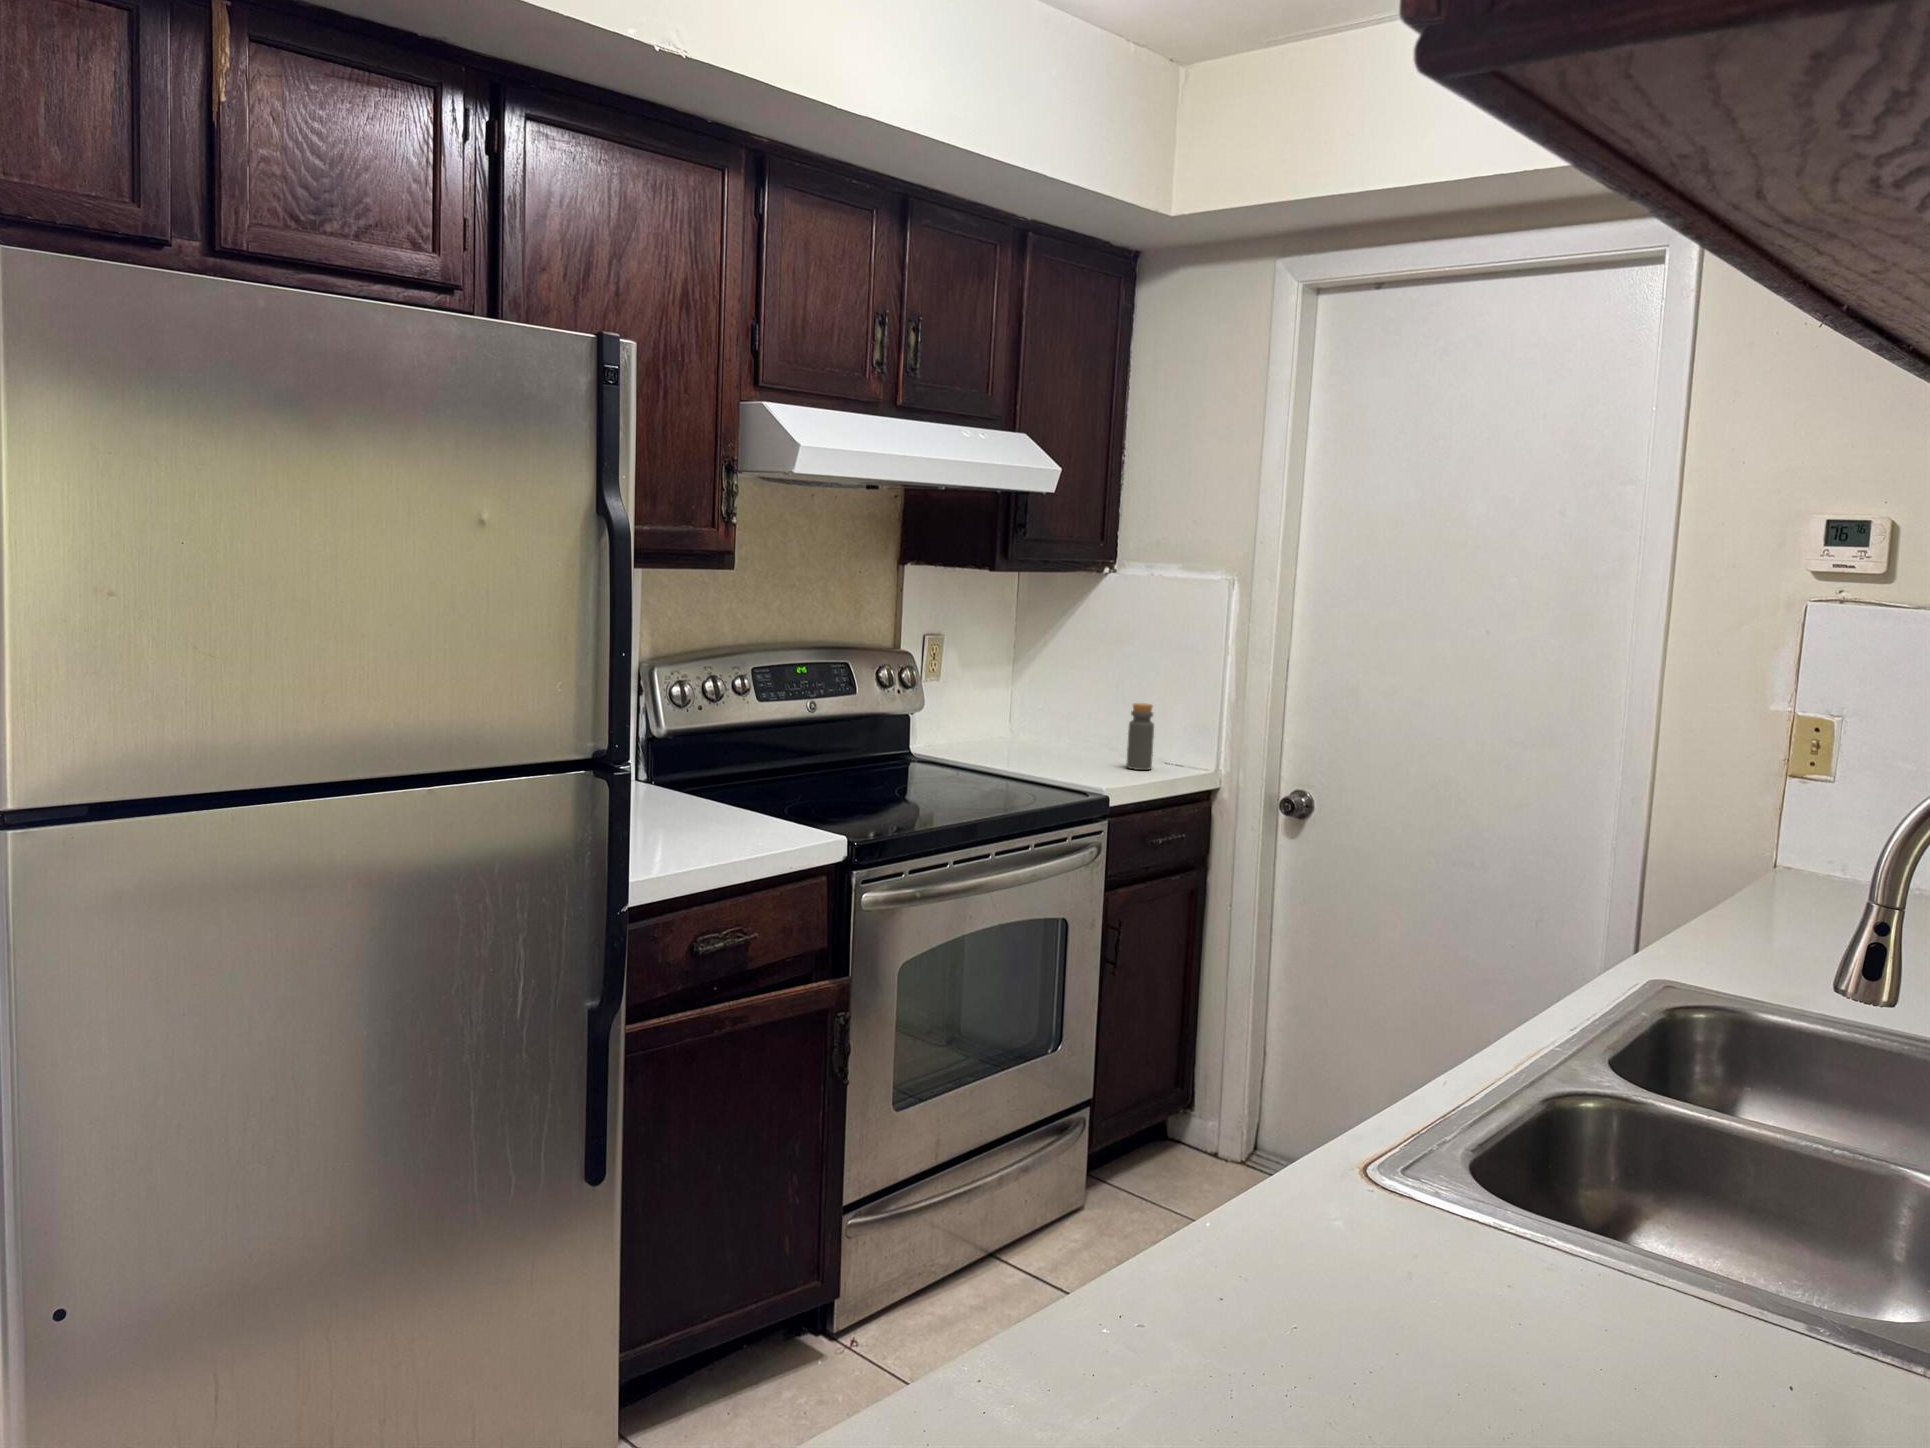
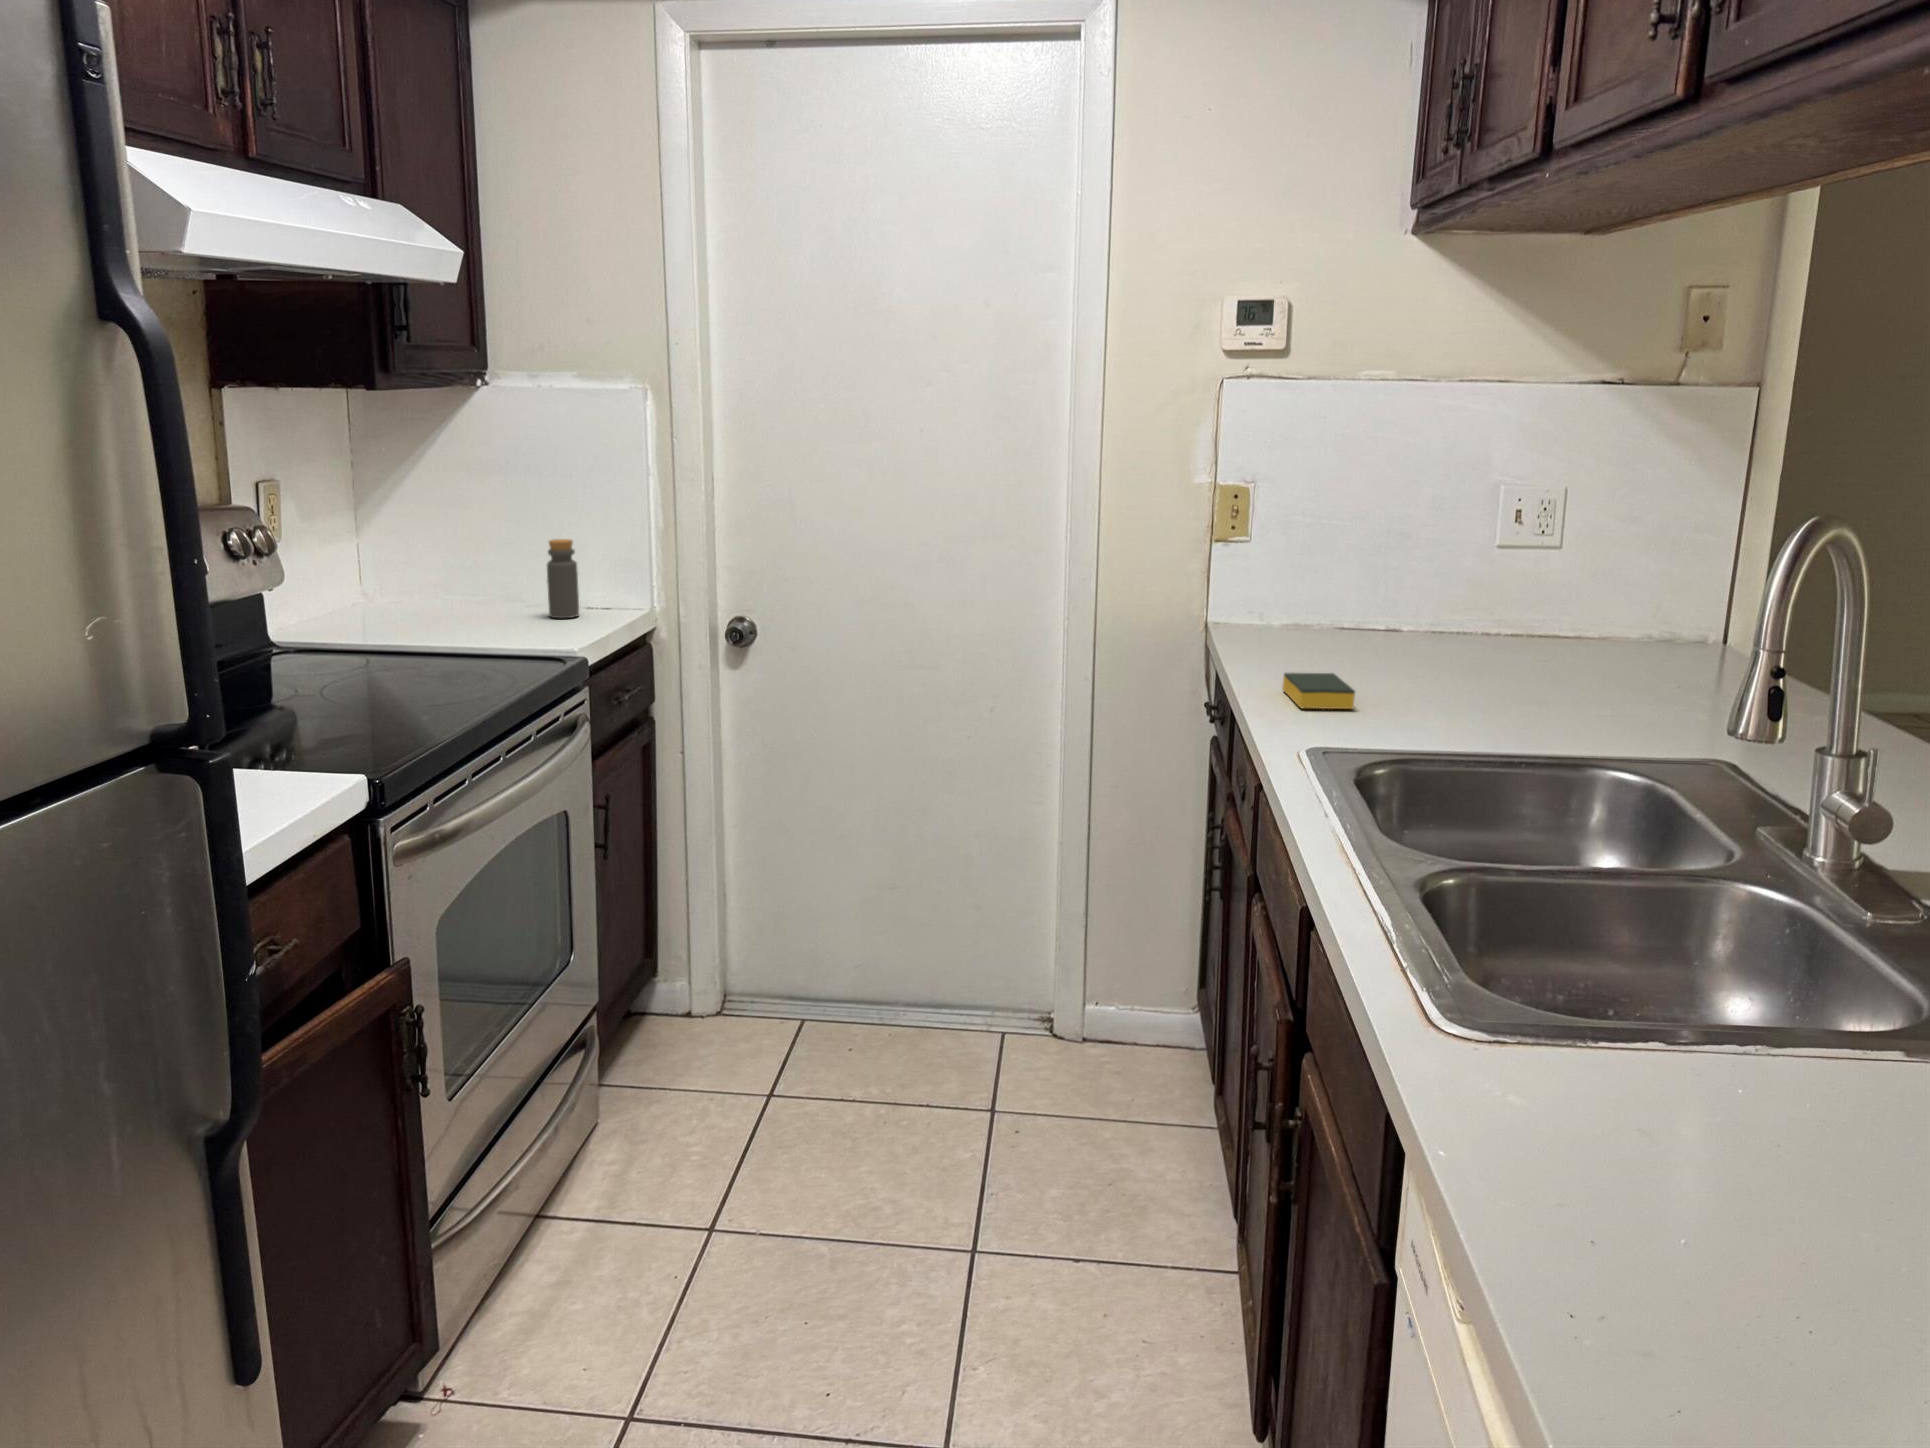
sponge: none [1725,909,1803,956] -> present [1282,673,1355,709]

